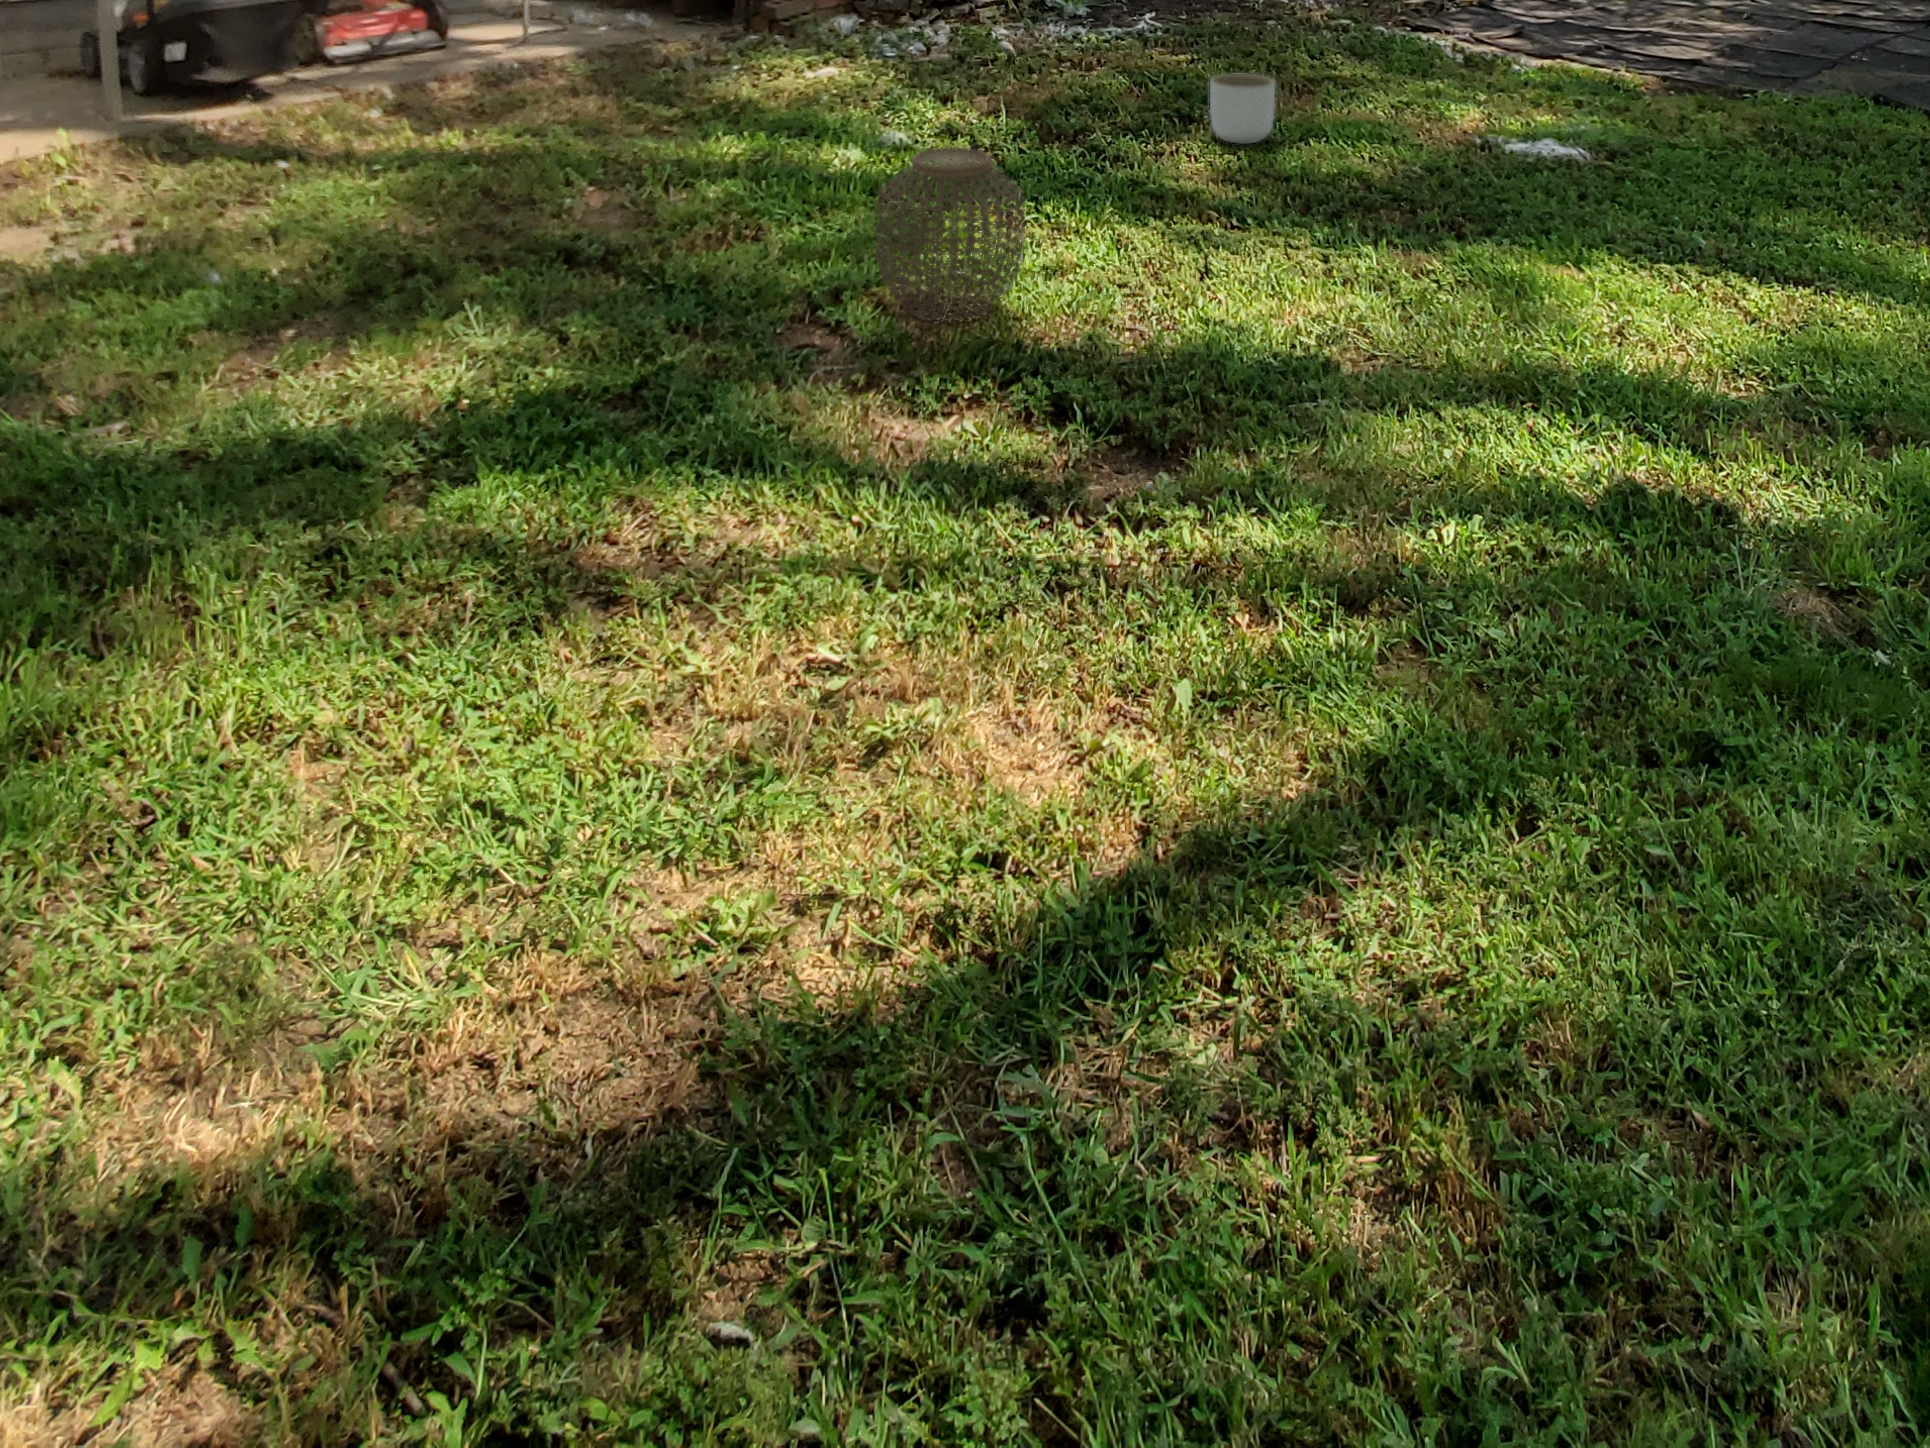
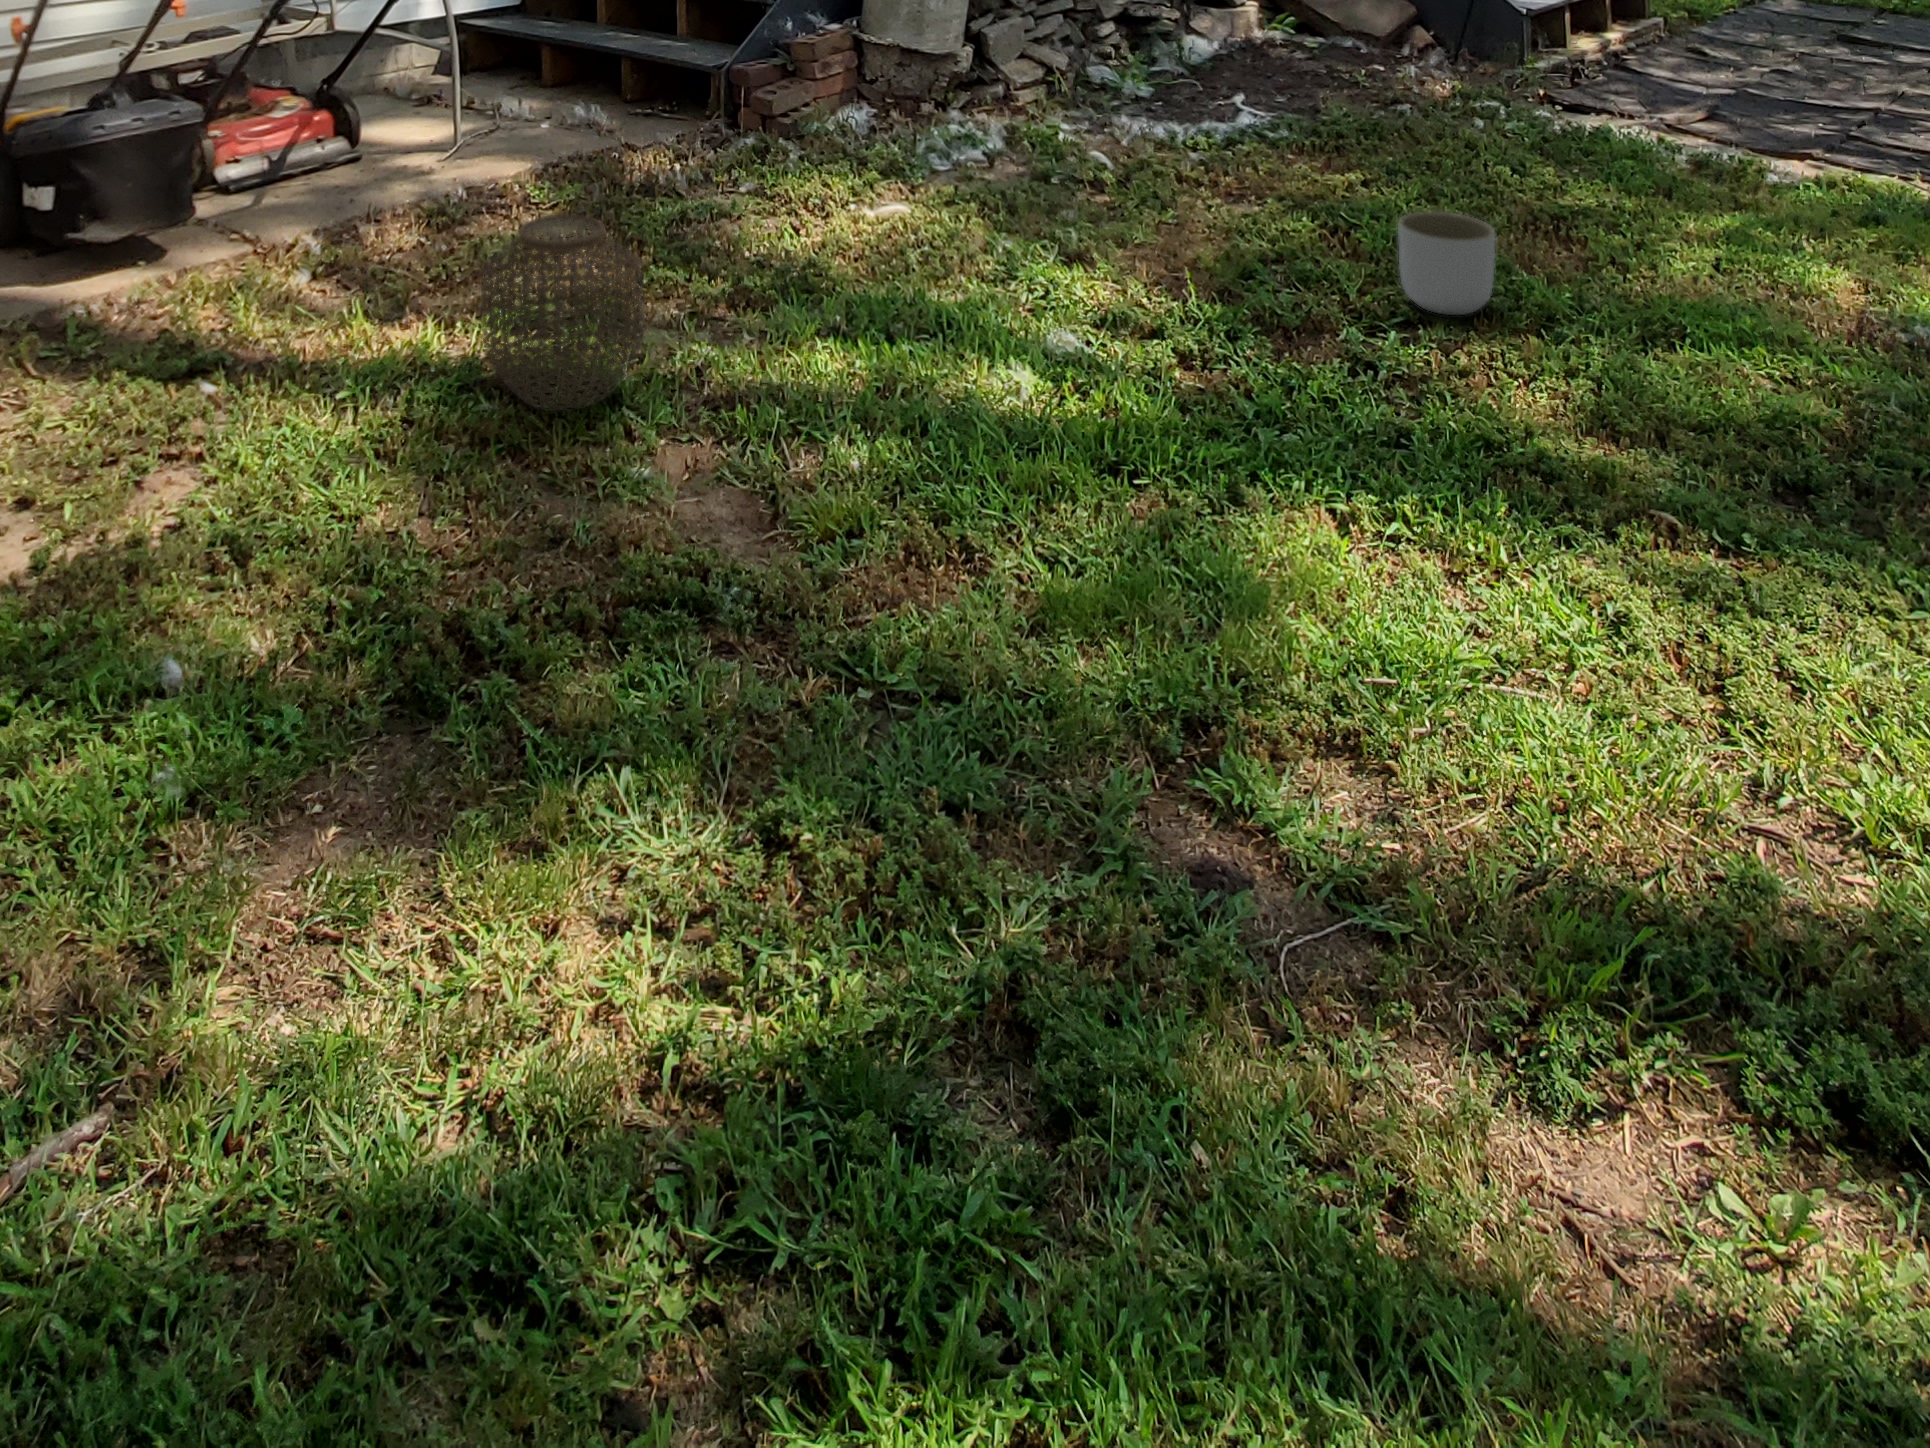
woven basket: present [876,148,1025,323] -> present [481,214,644,410]

